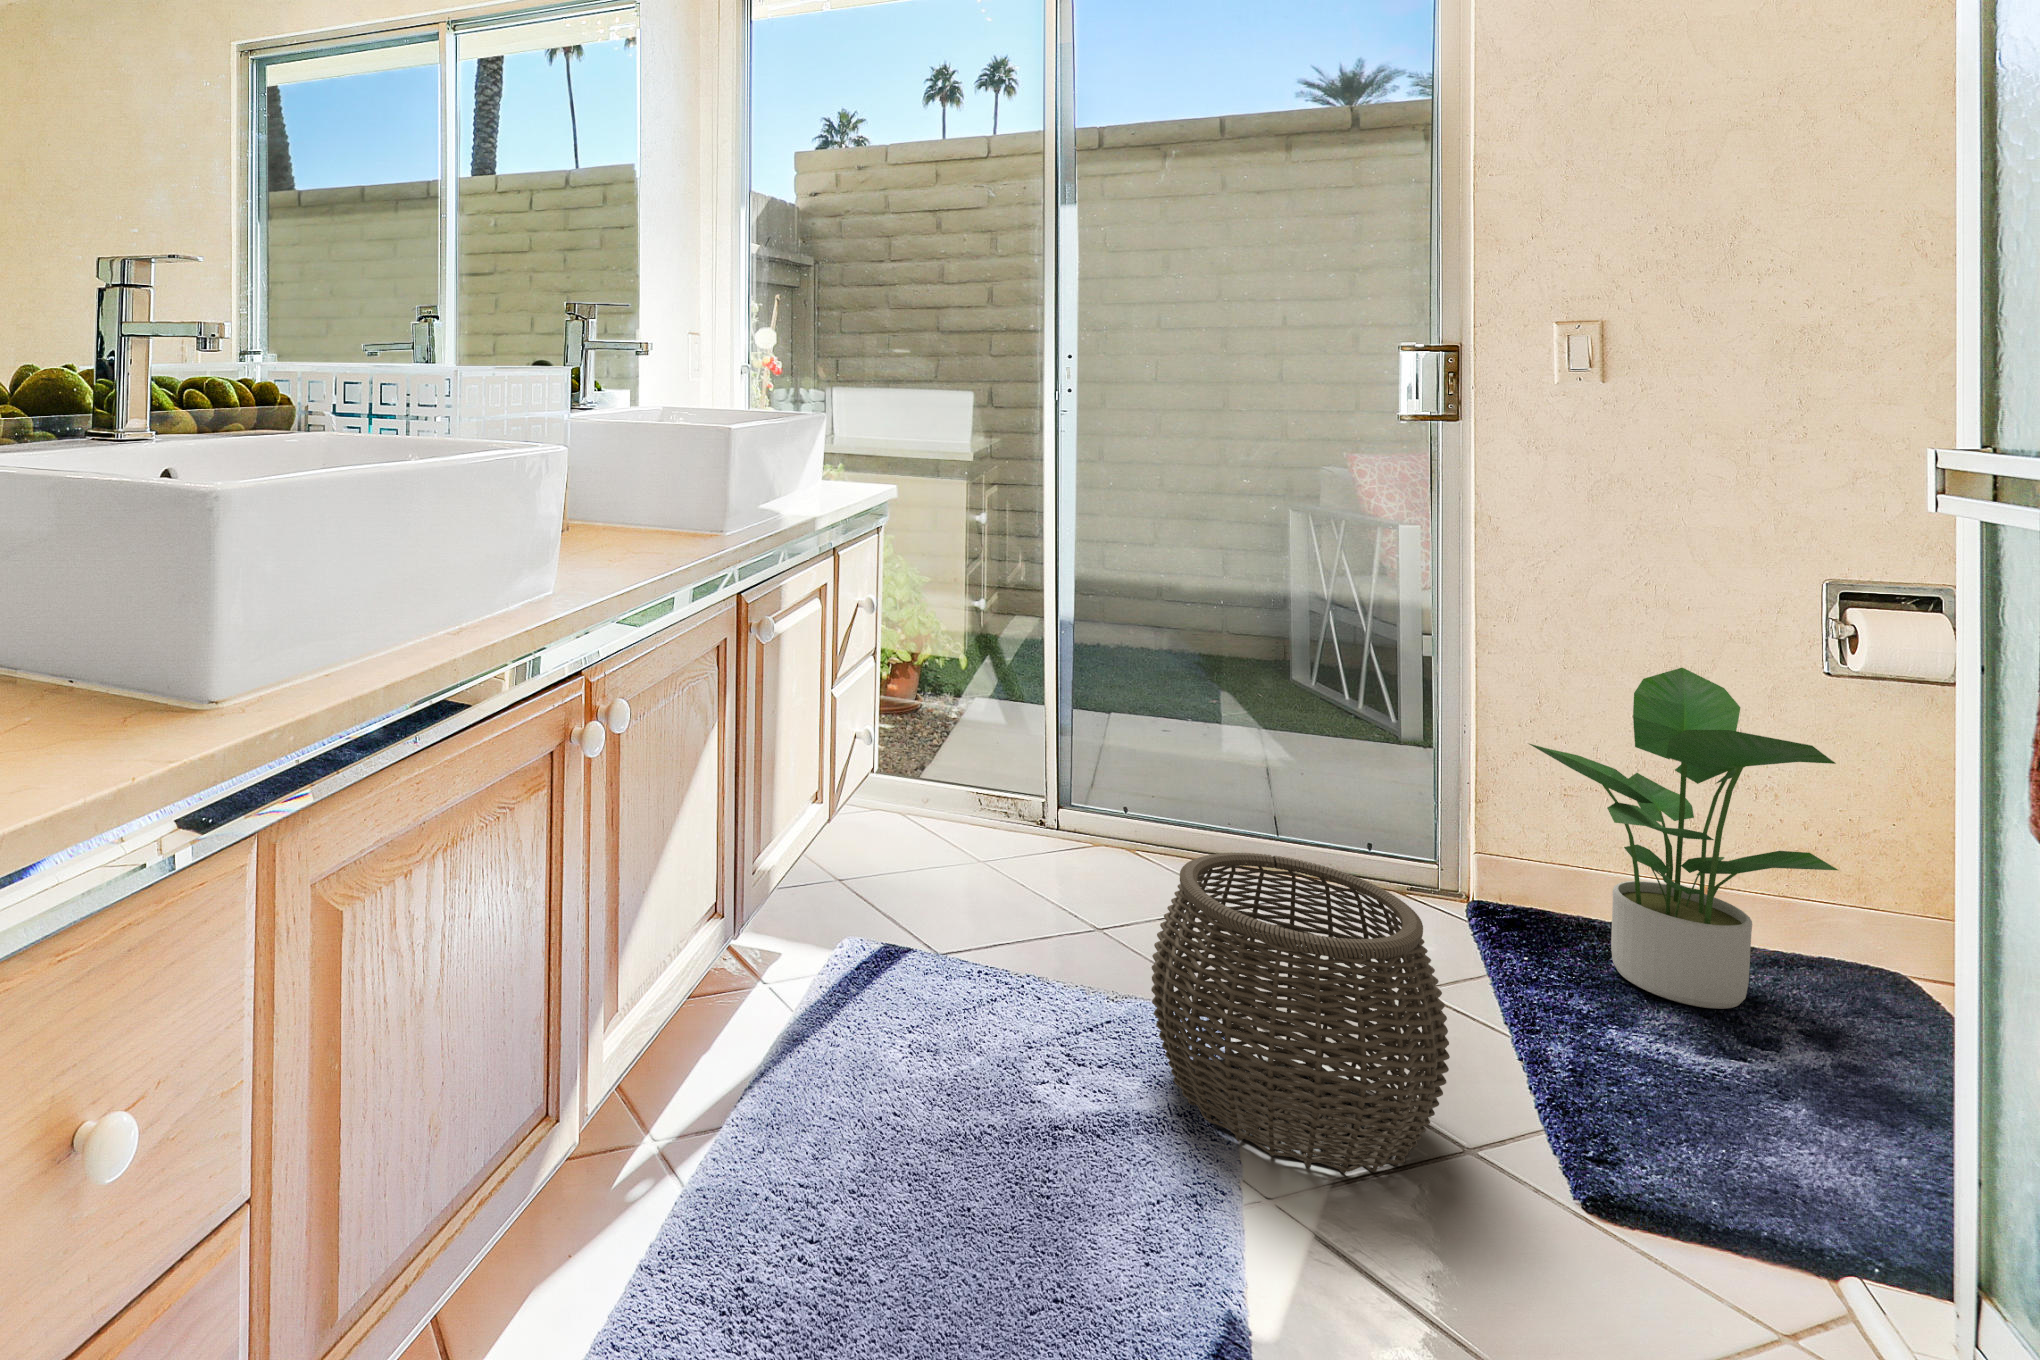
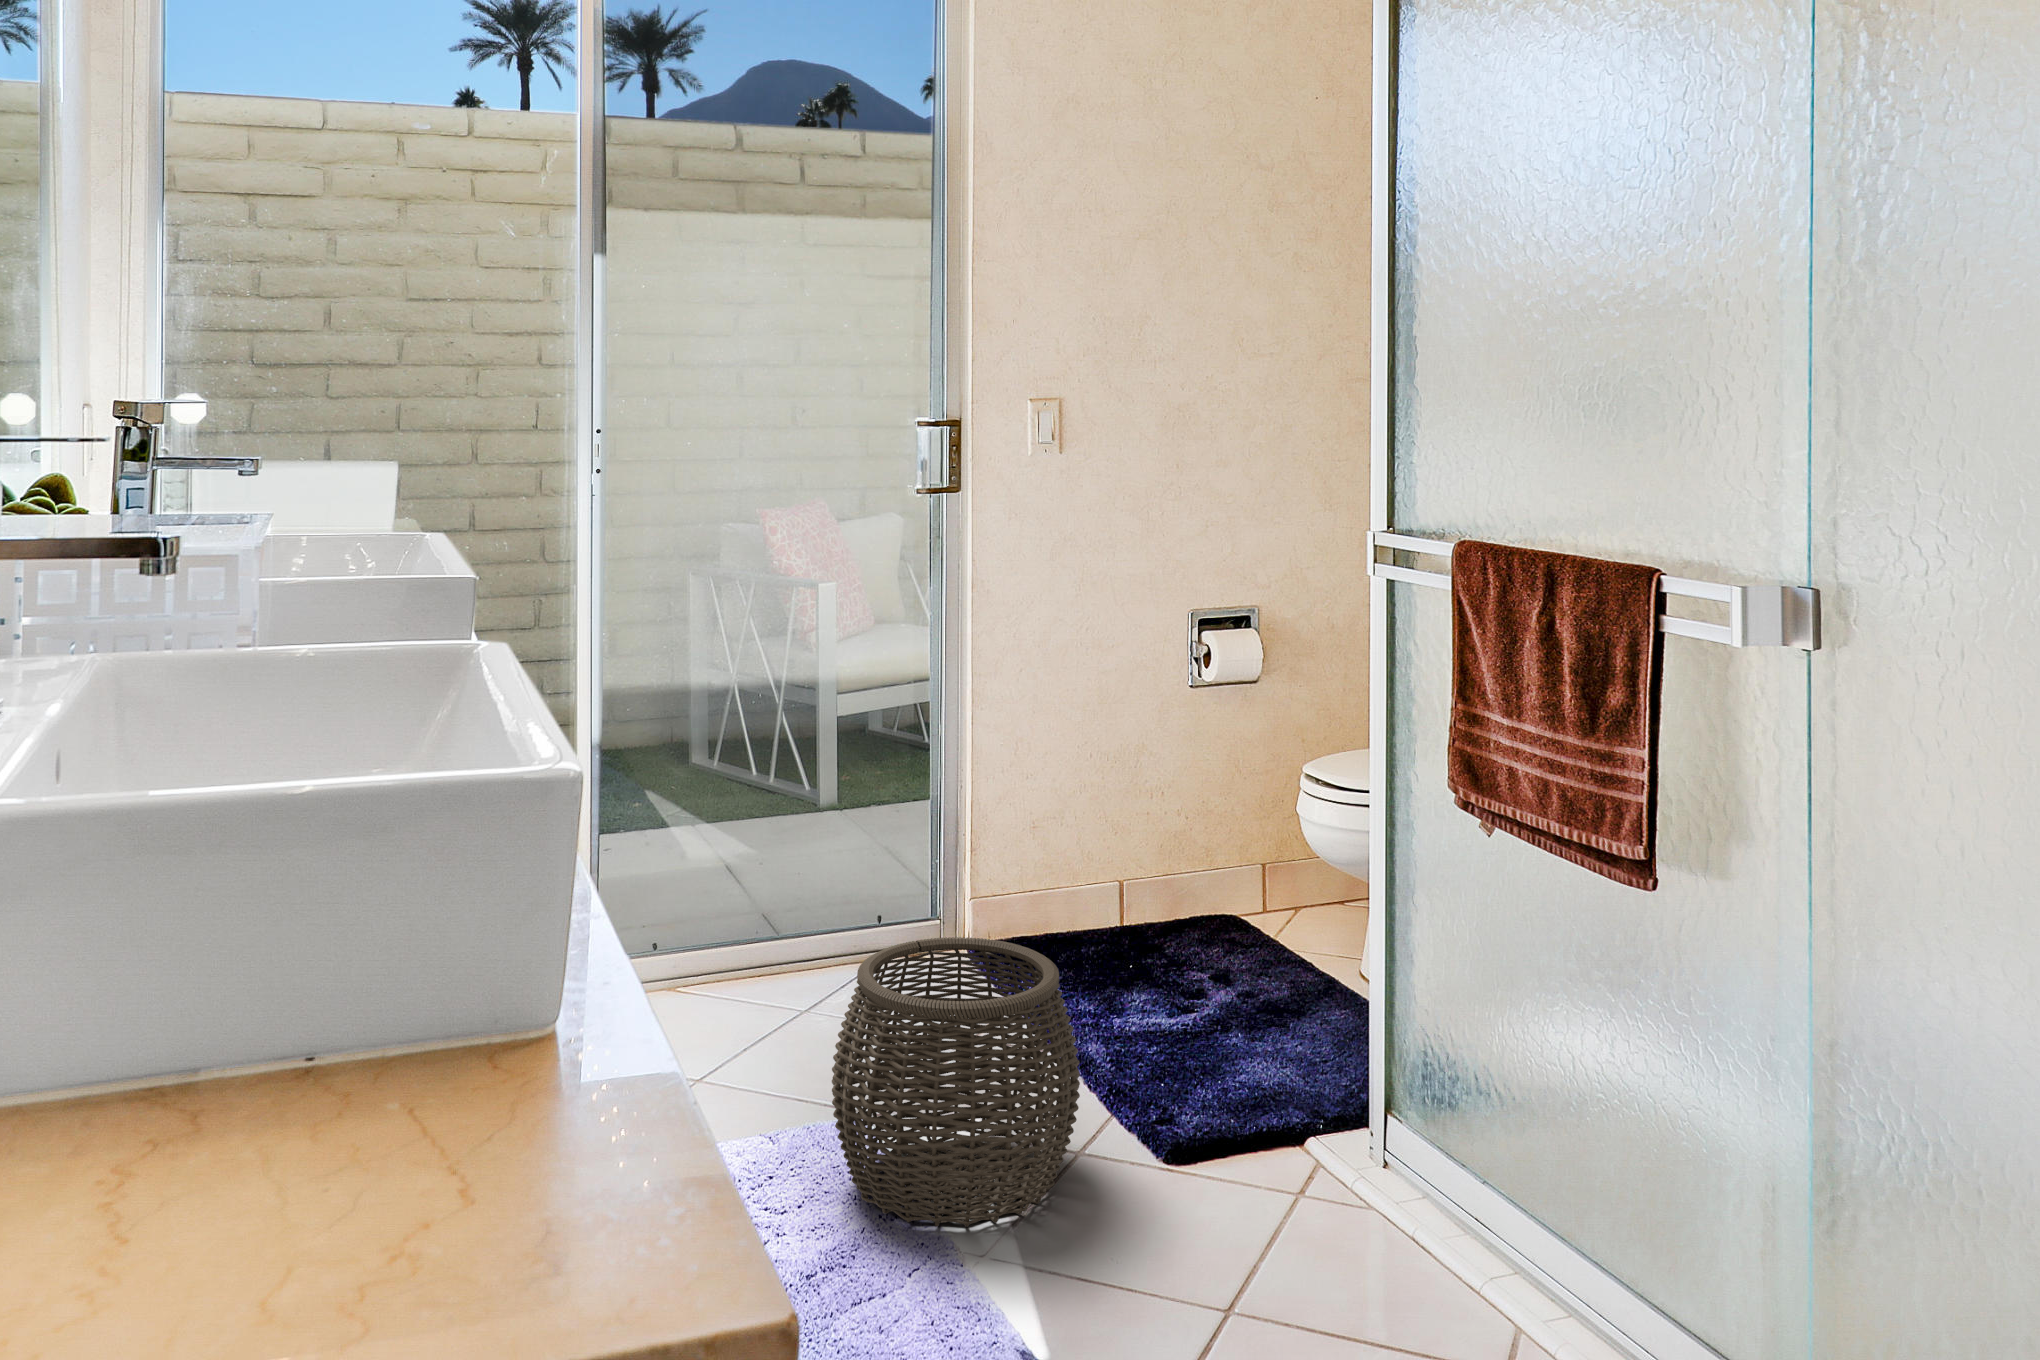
potted plant: present [1530,668,1838,1009] -> none [1032,694,1227,981]

